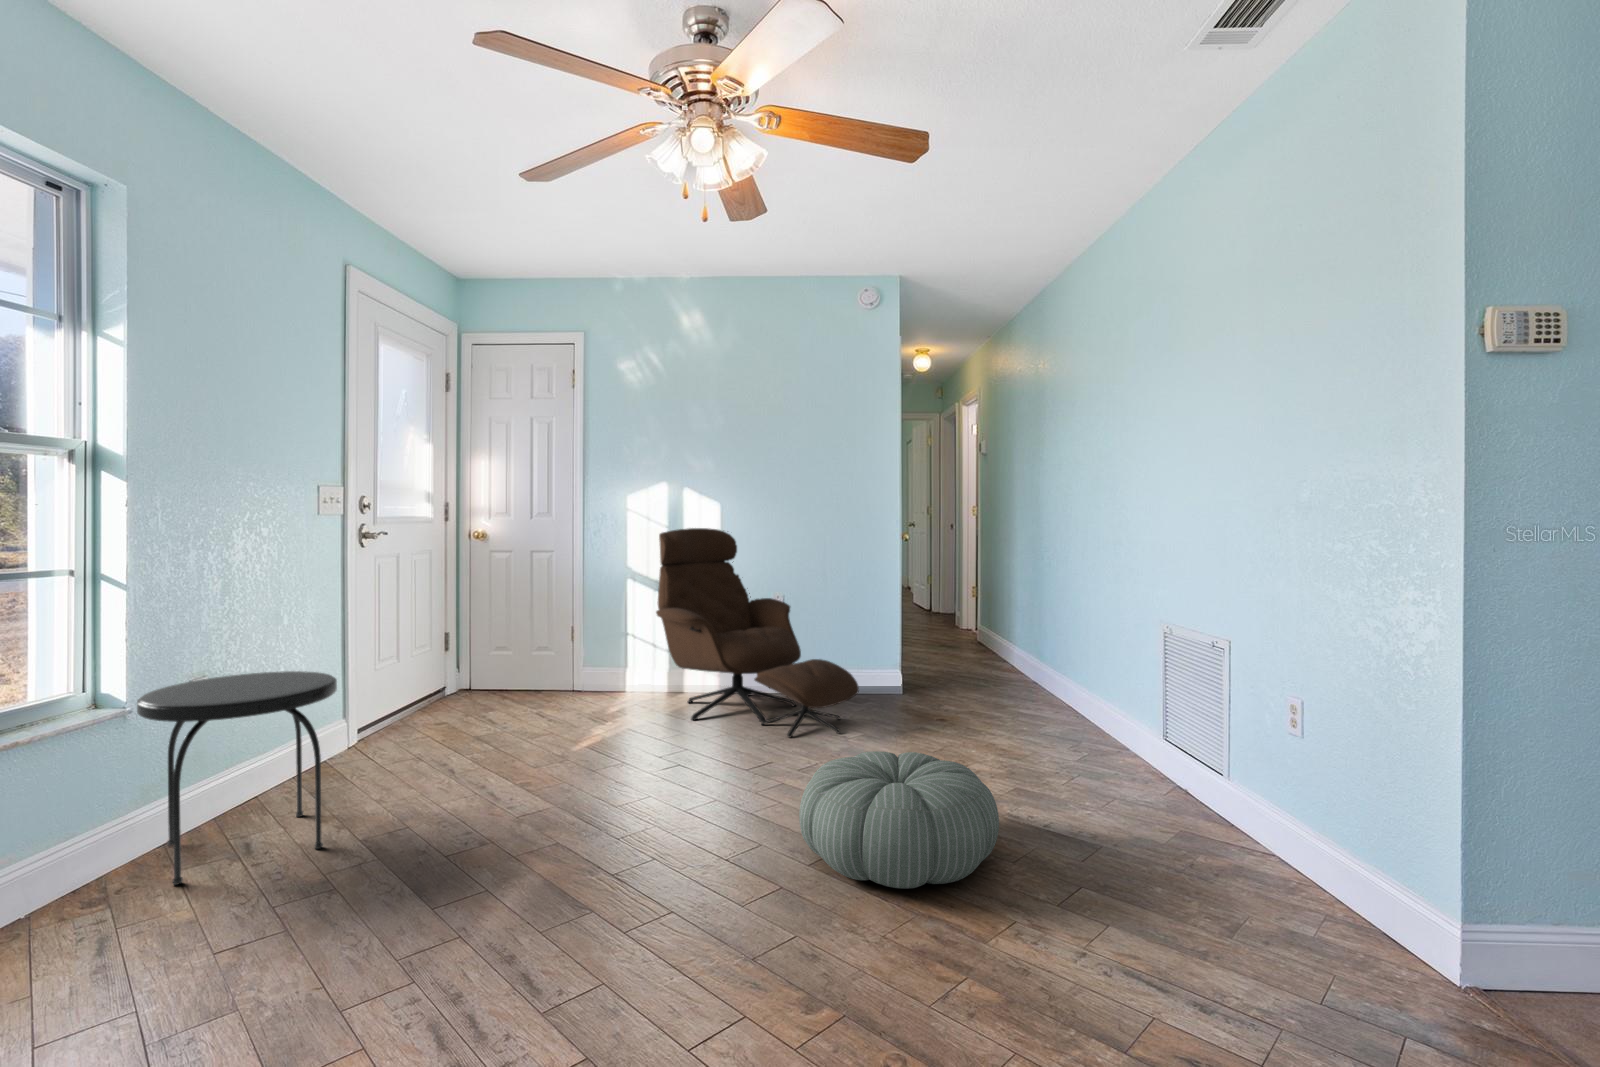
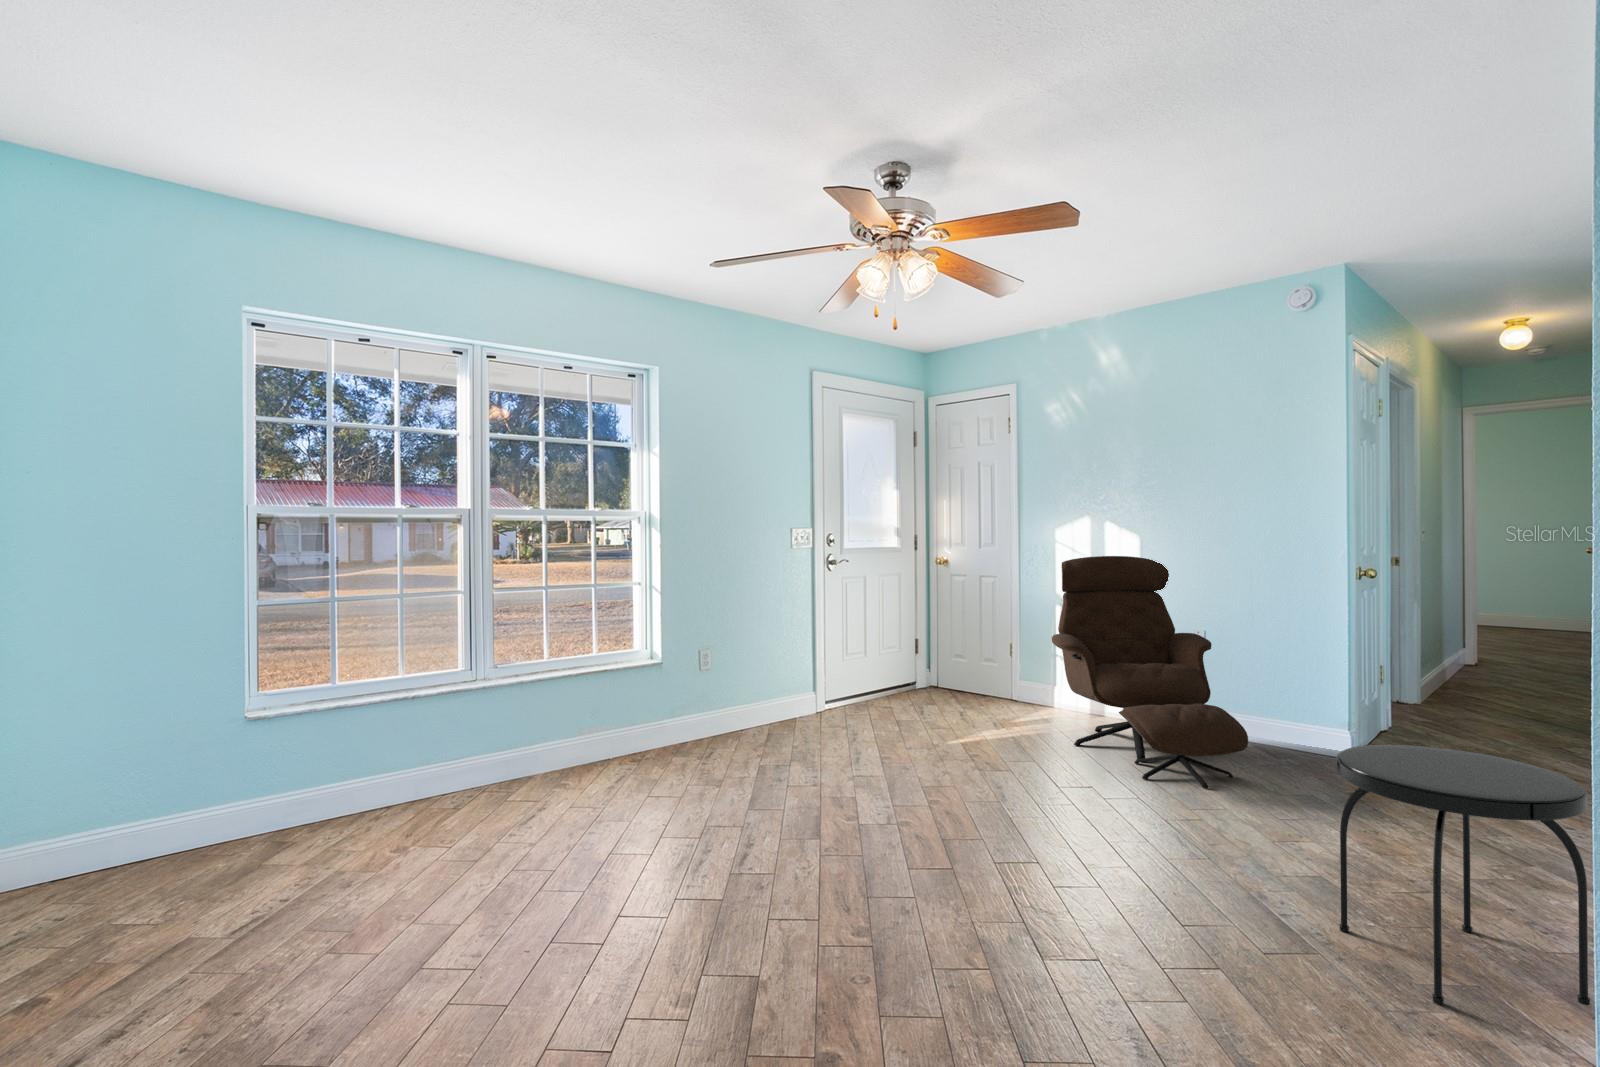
side table: present [137,671,337,885] -> present [1336,745,1590,1005]
pouf: present [799,751,999,888] -> none [979,786,1184,920]

